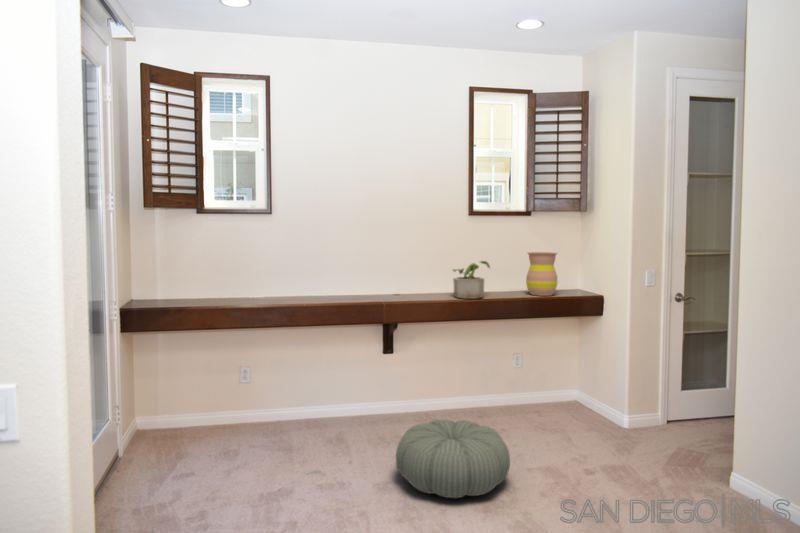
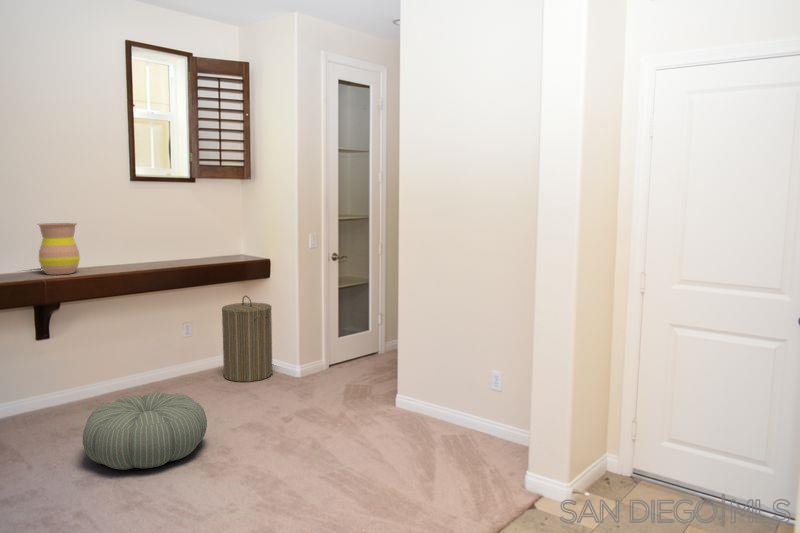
vase: present [526,252,557,296] -> present [38,223,80,275]
potted plant: present [453,261,490,299] -> none [115,230,160,270]
laundry hamper: none [548,332,602,424] -> present [222,296,272,382]

